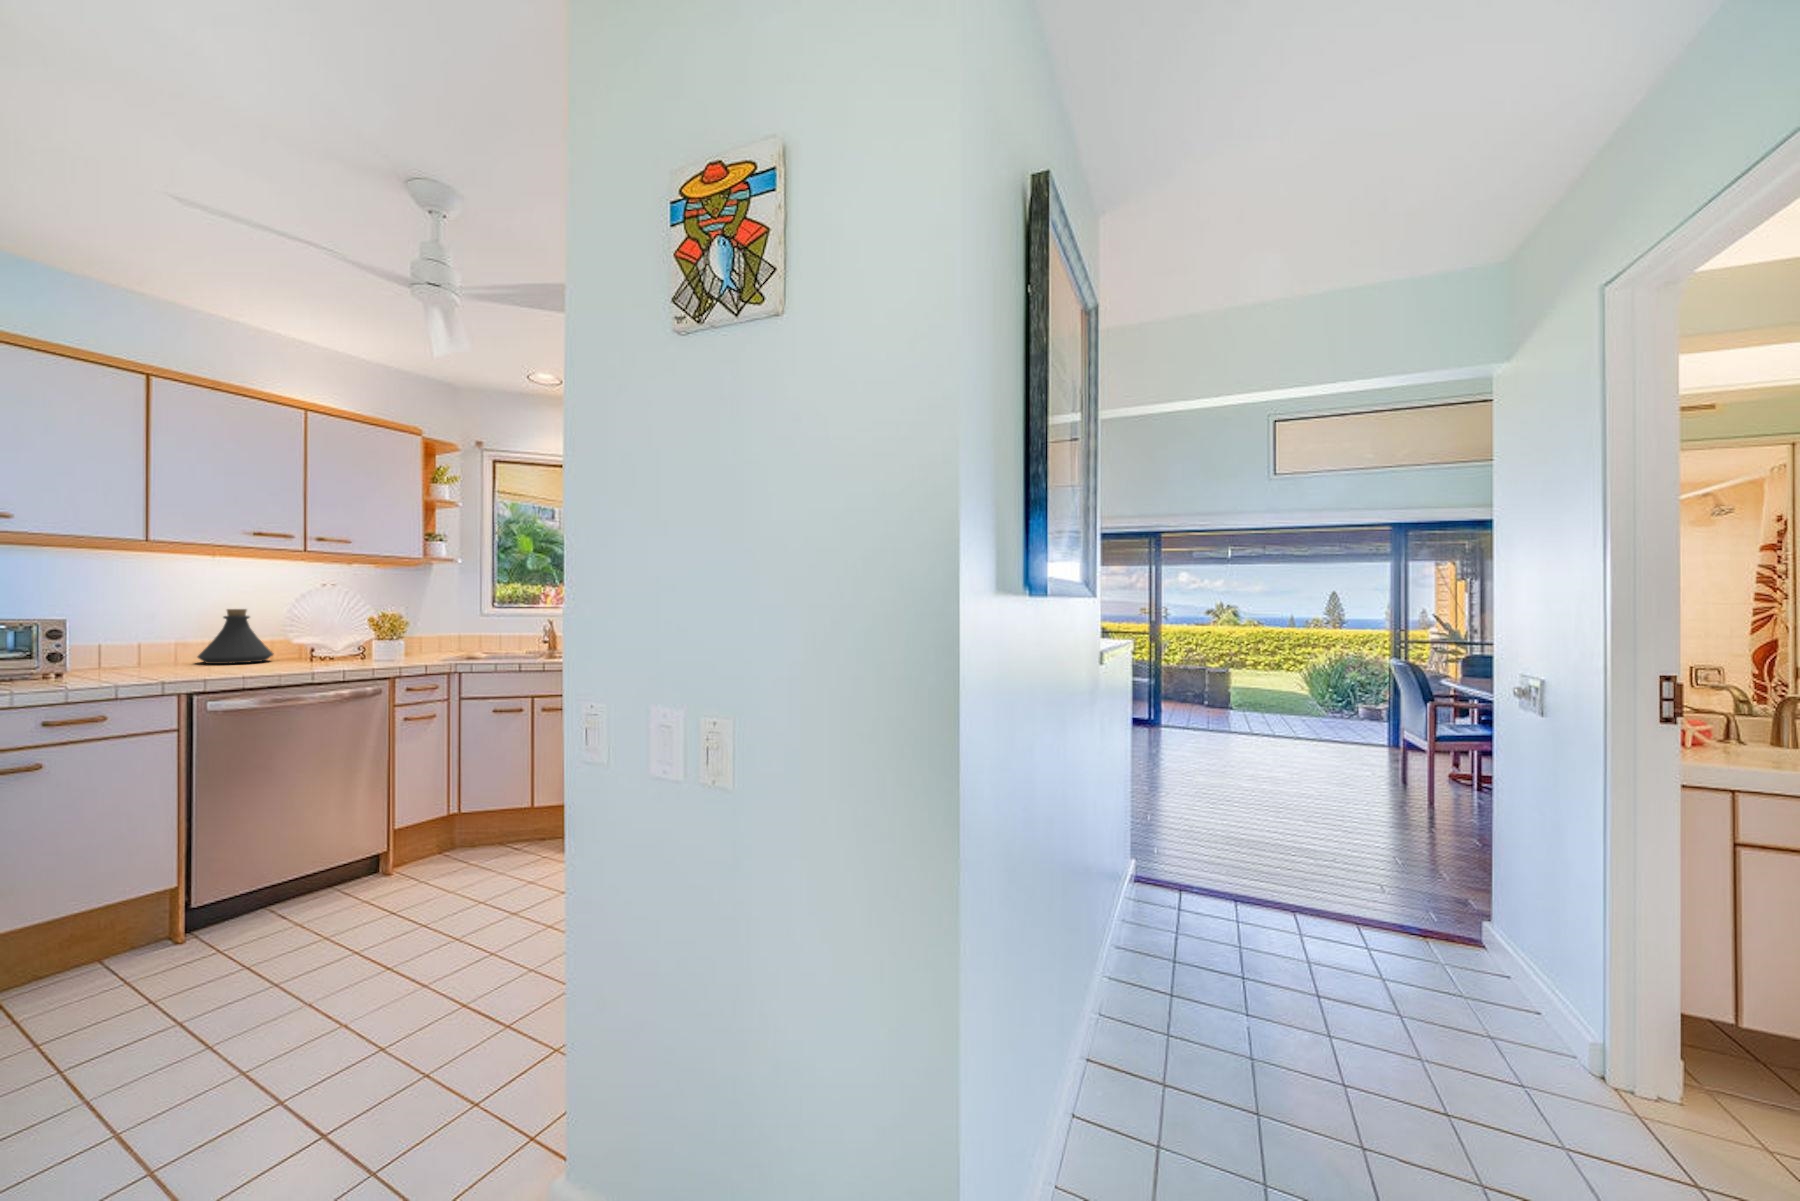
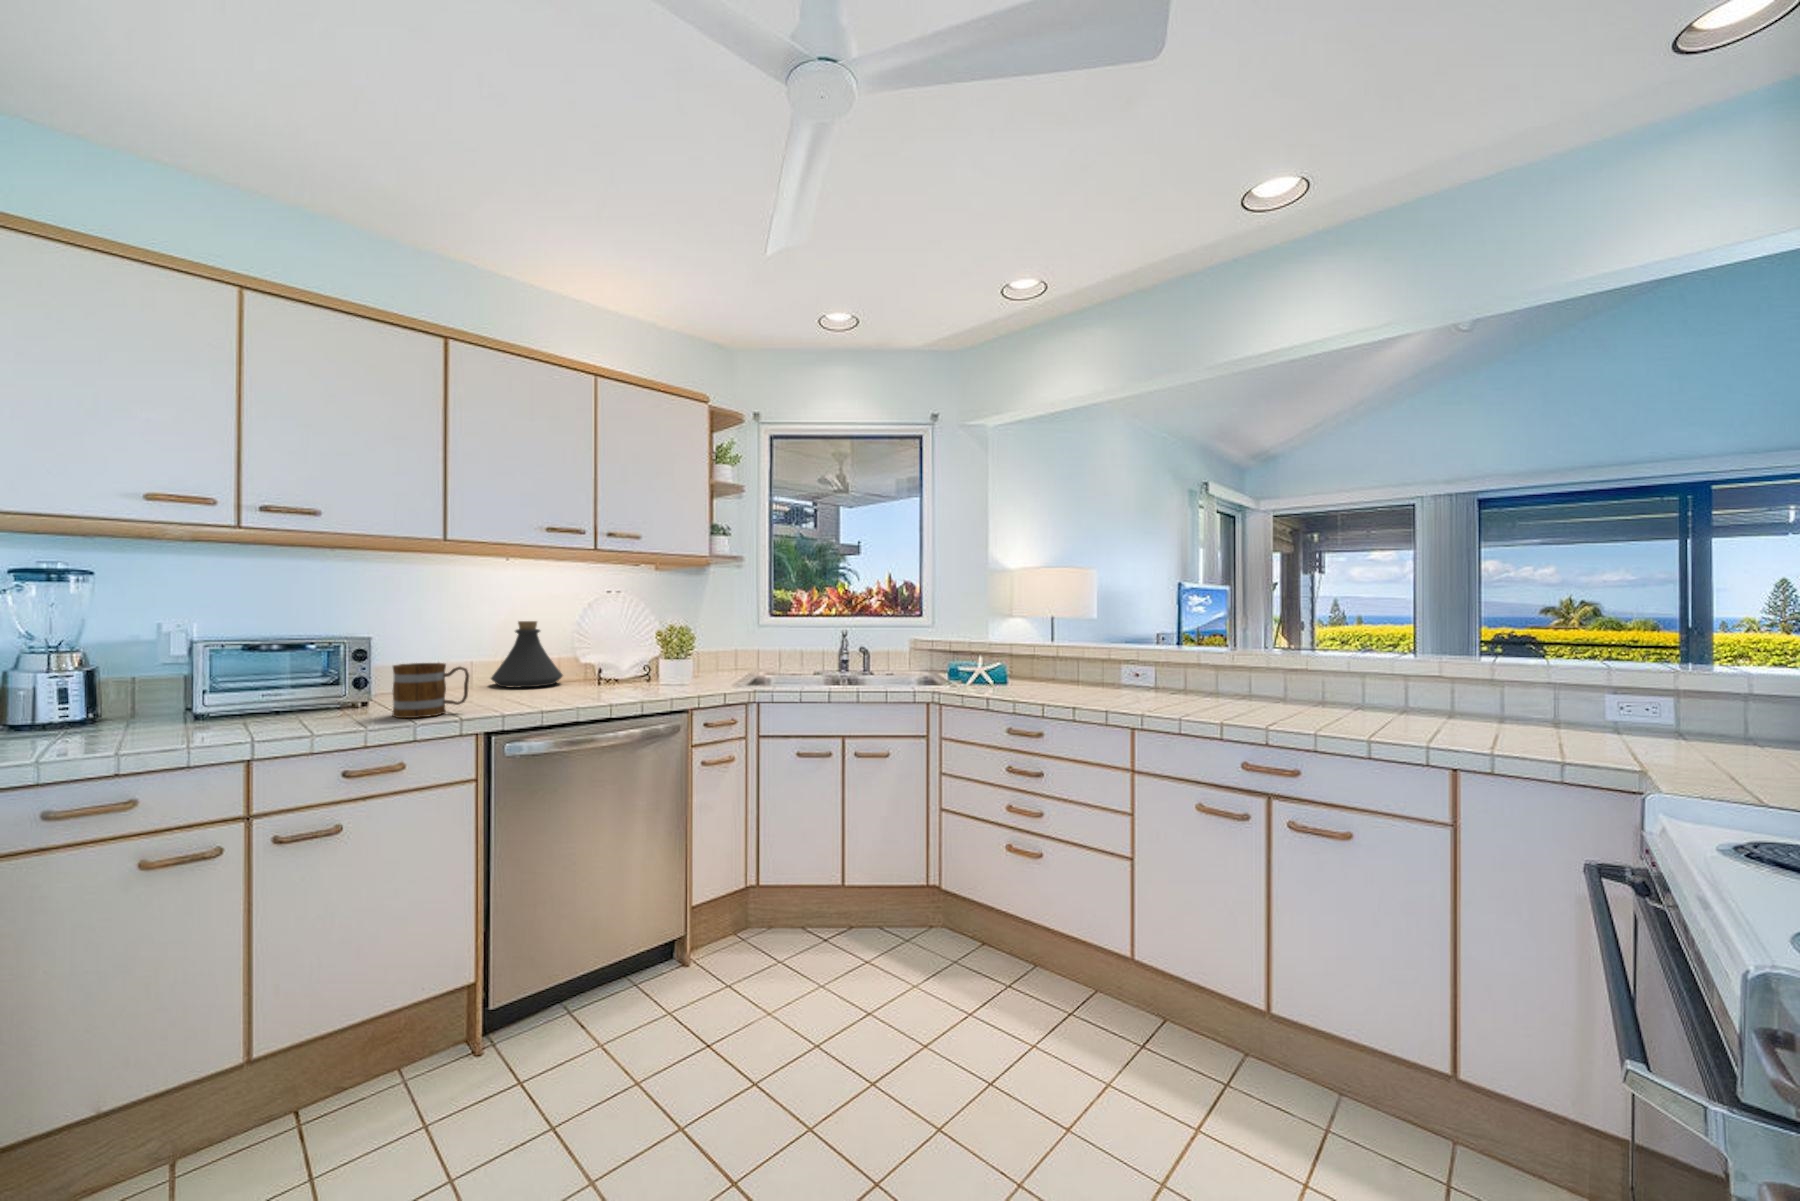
mug: none [91,640,172,683] -> present [392,663,469,718]

